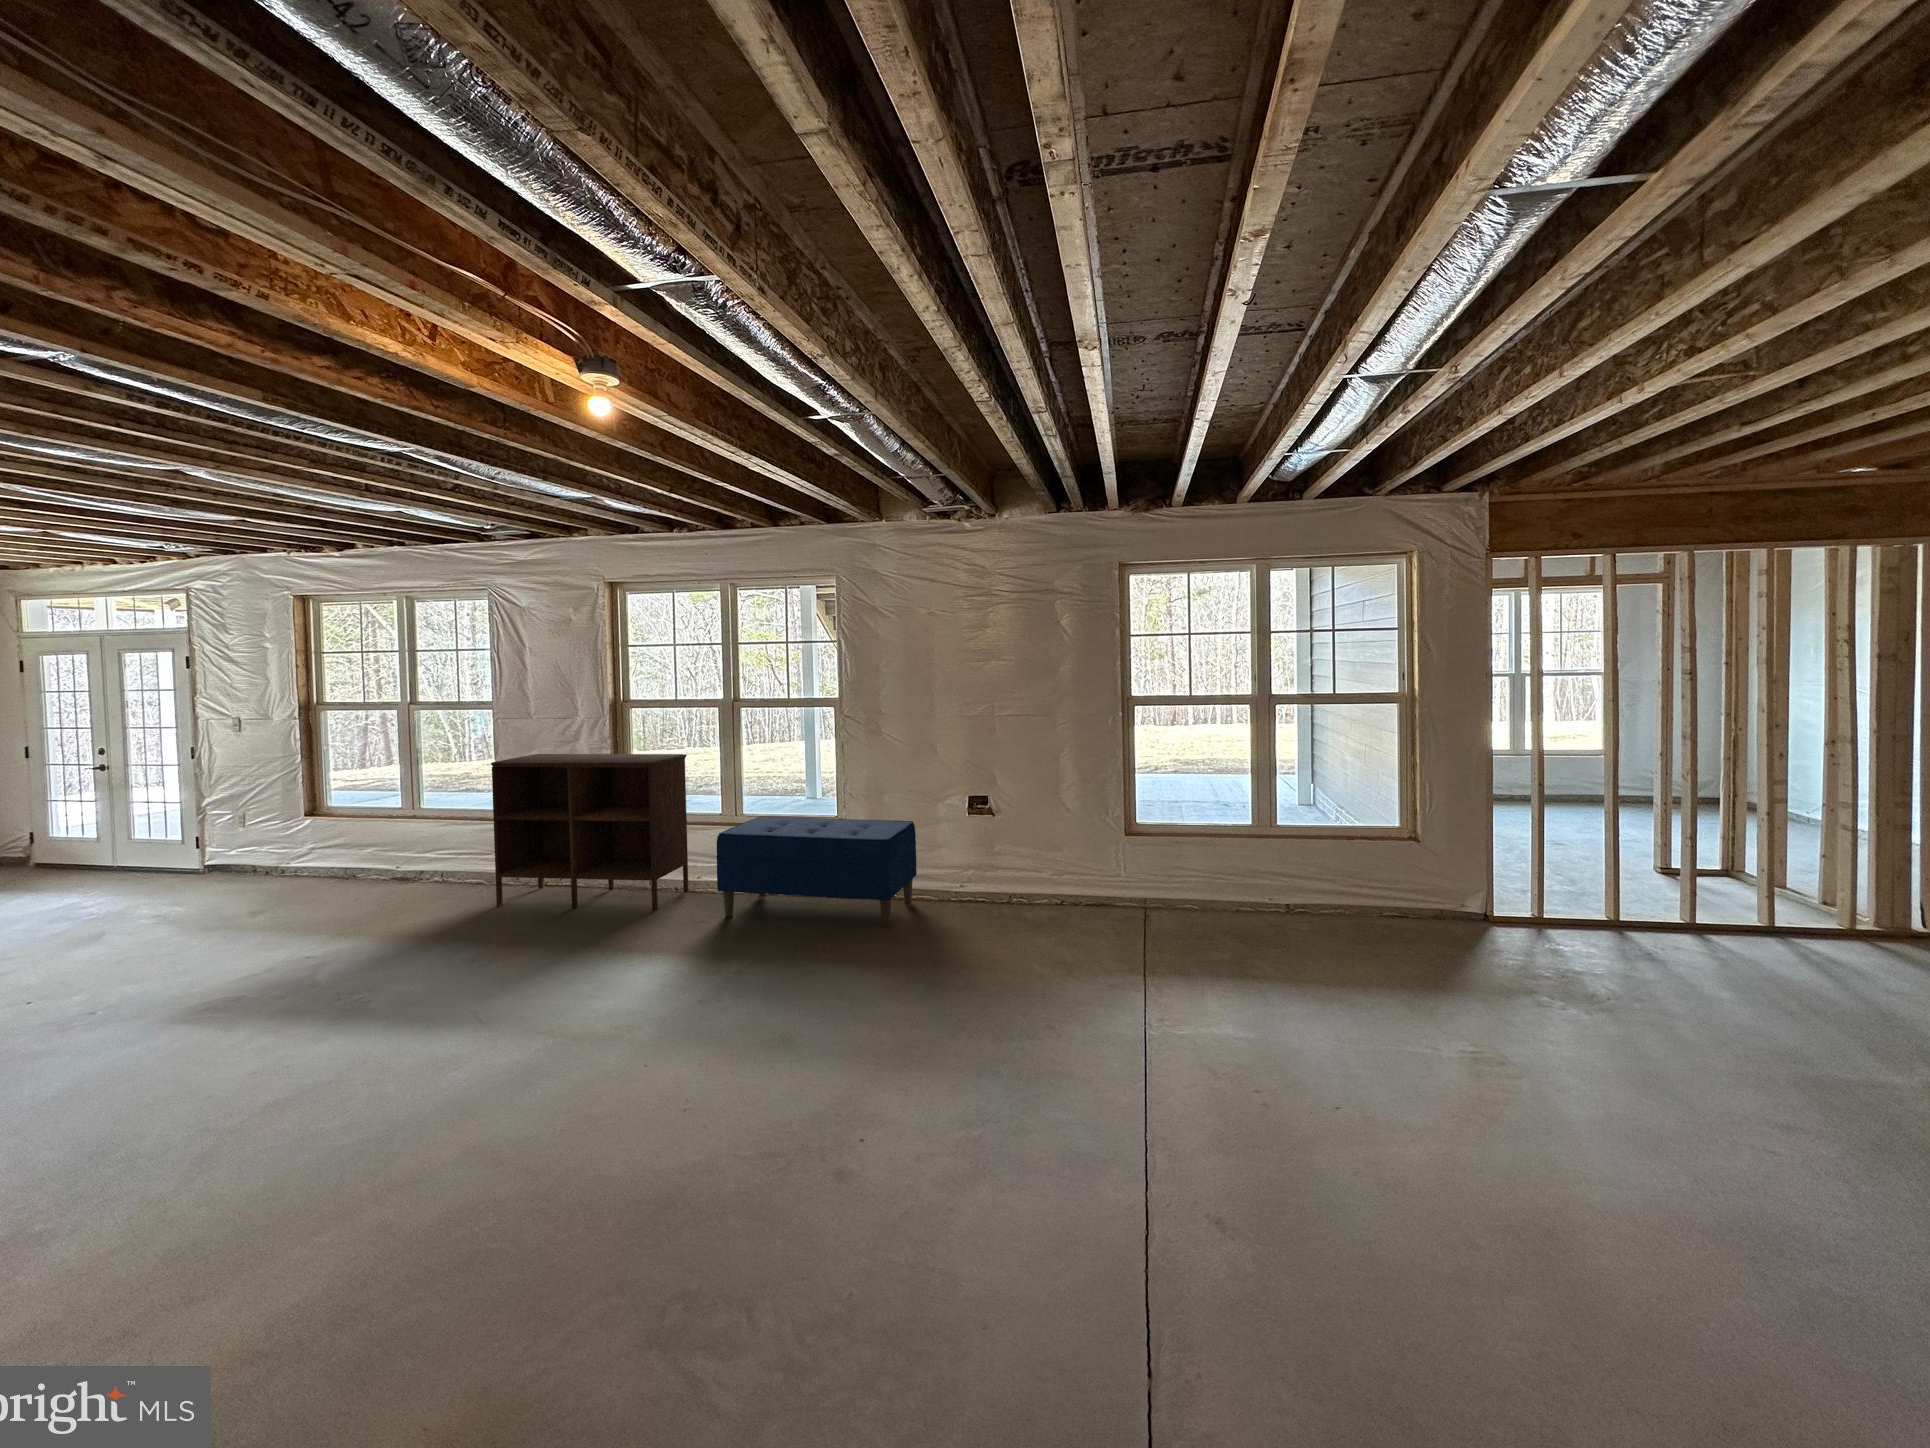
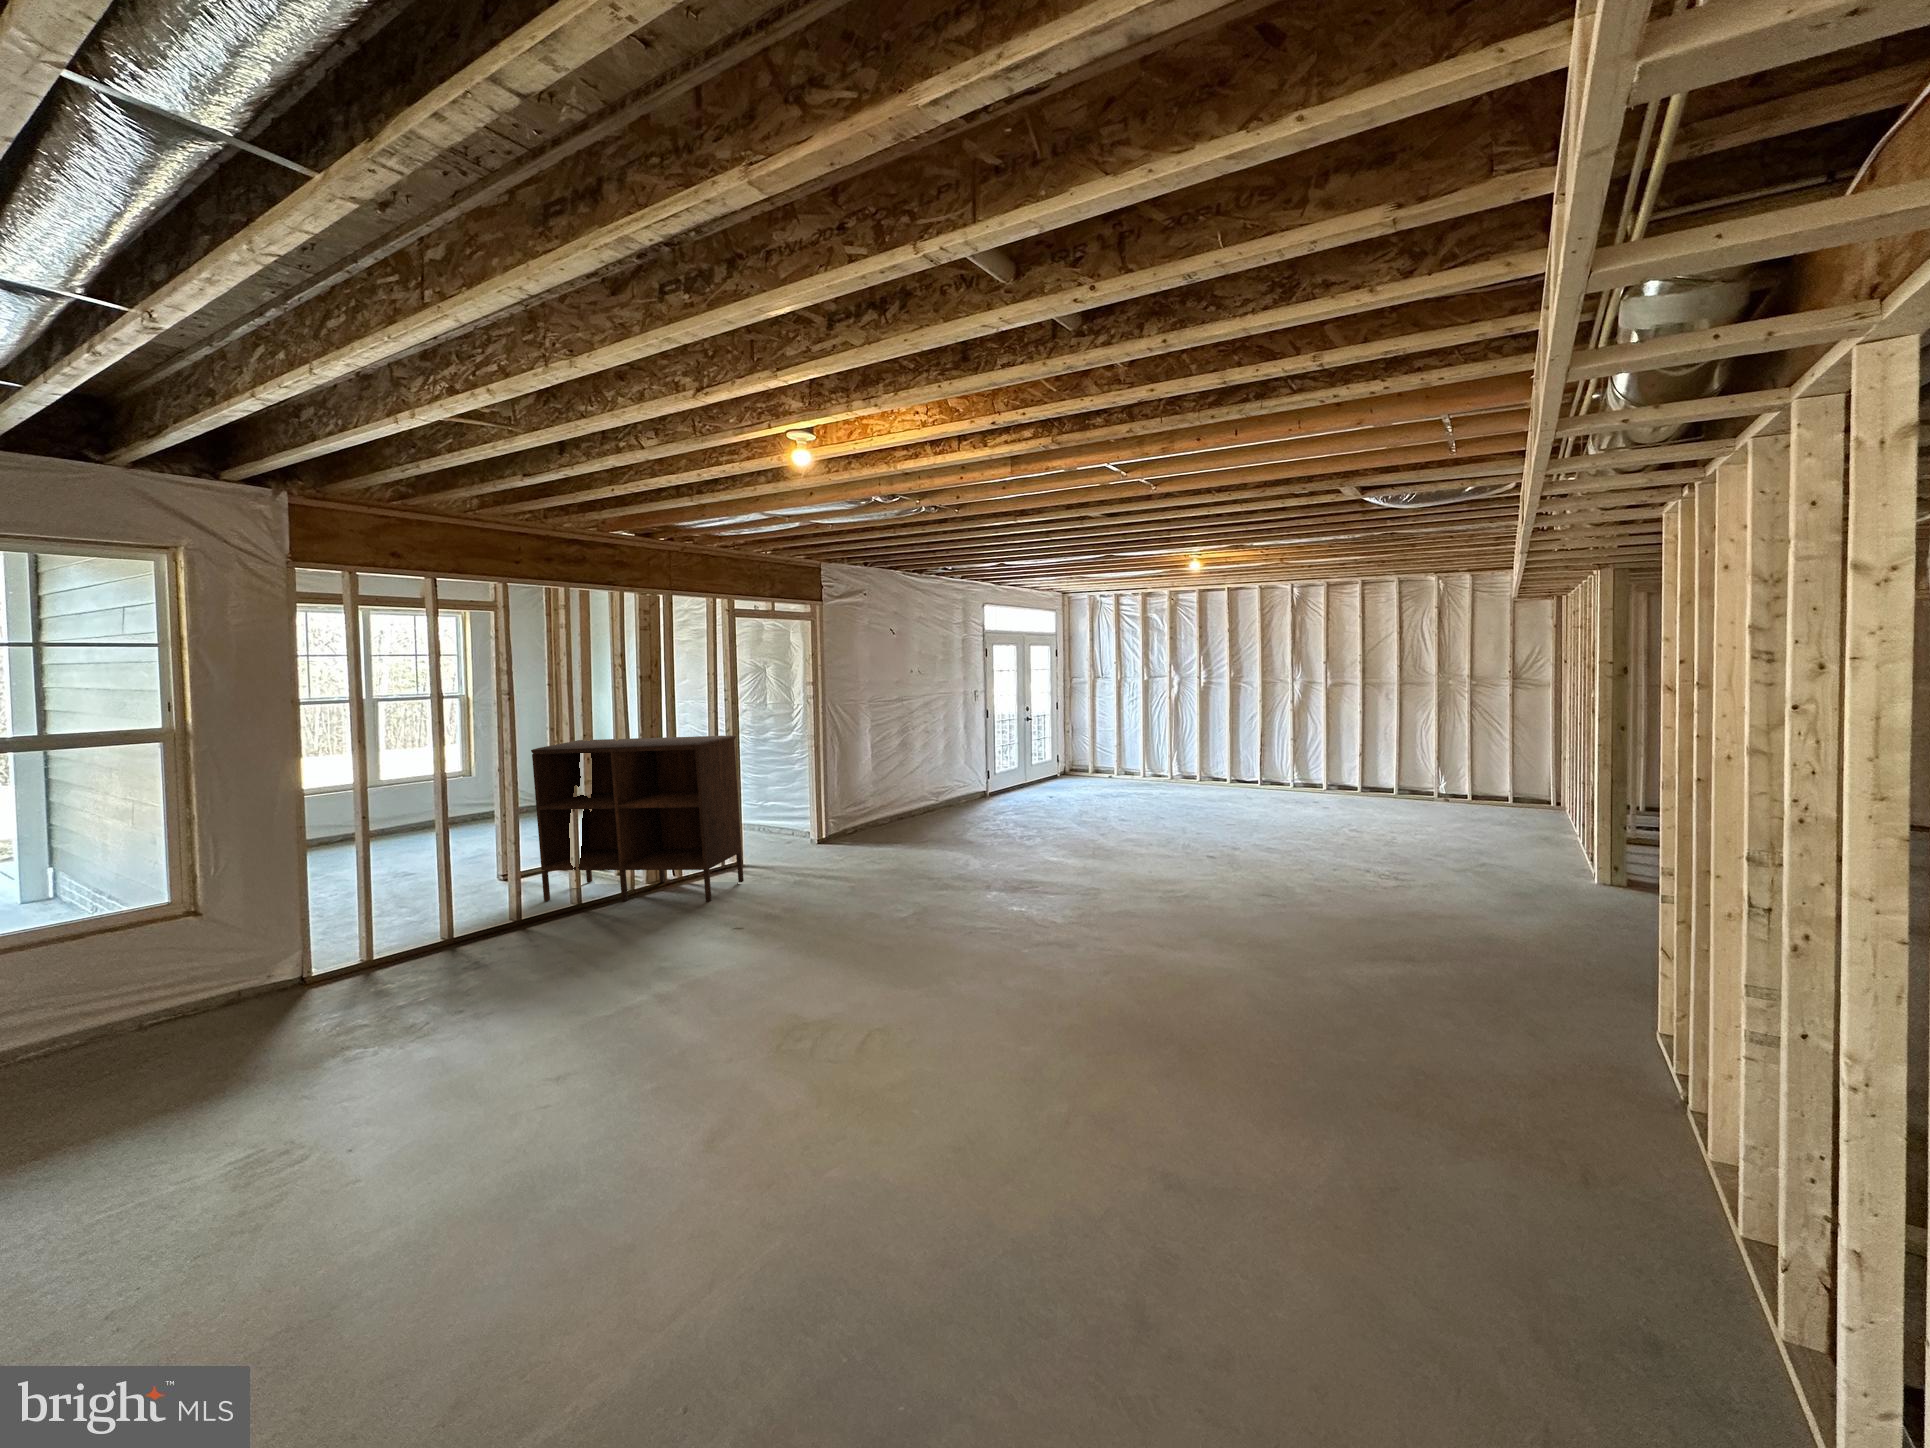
bench: present [716,817,916,927] -> none [770,800,985,913]

